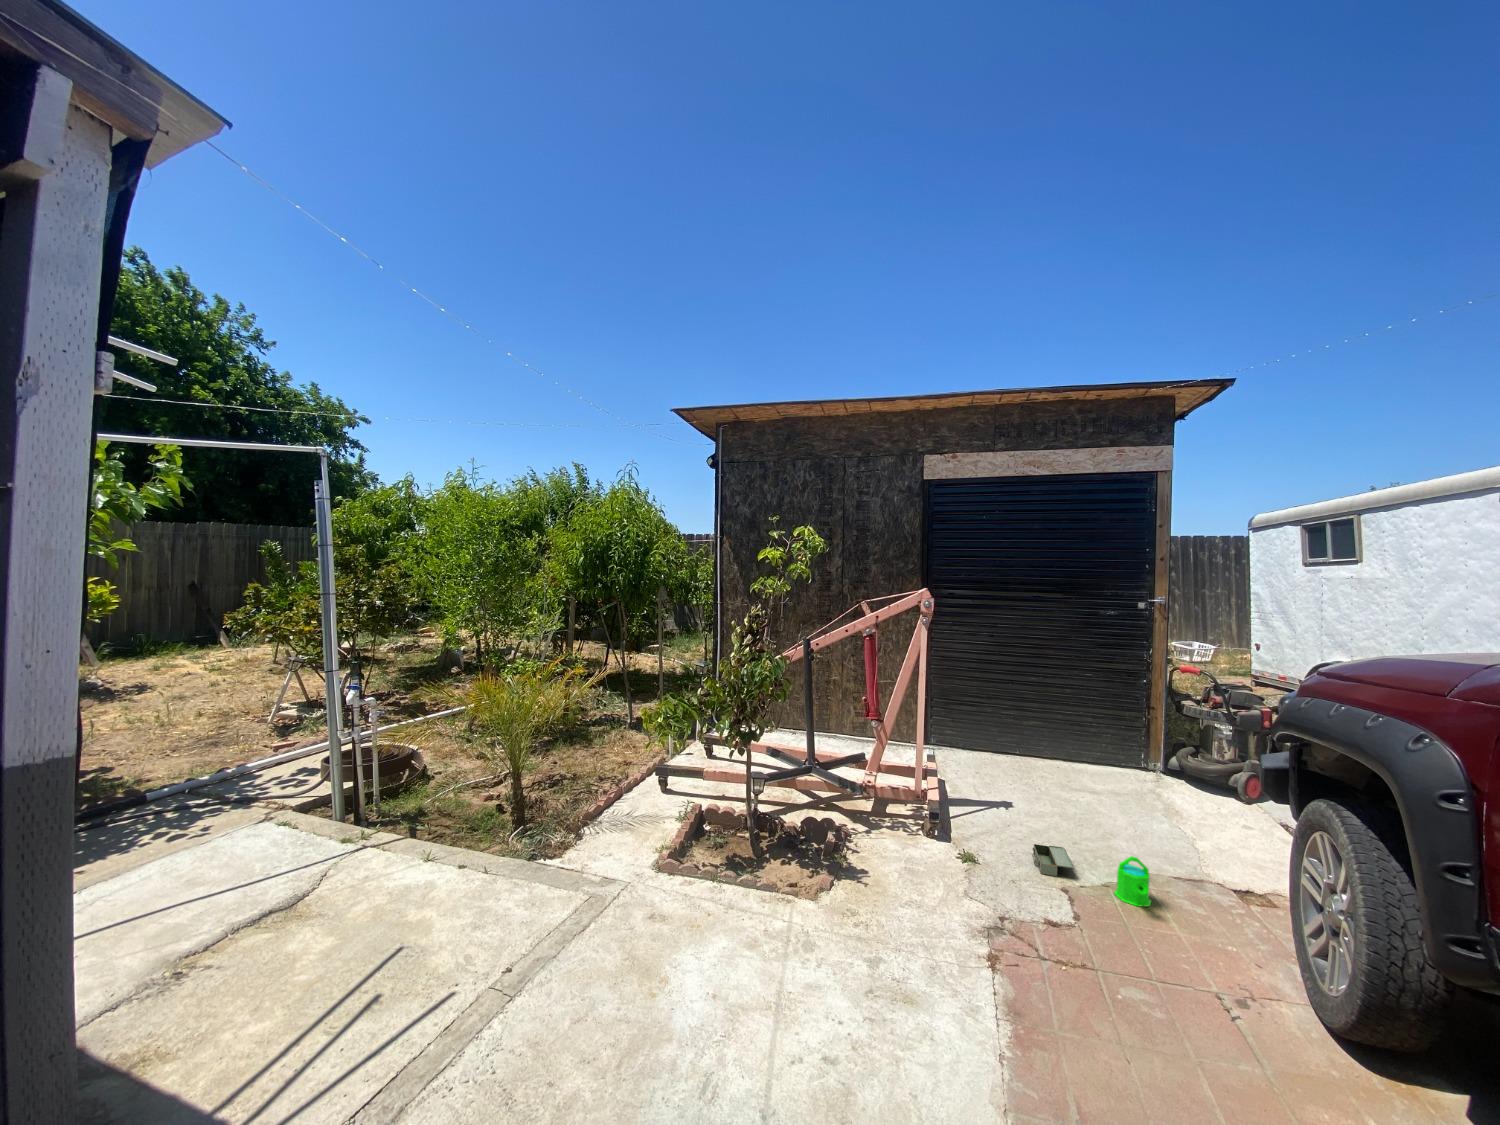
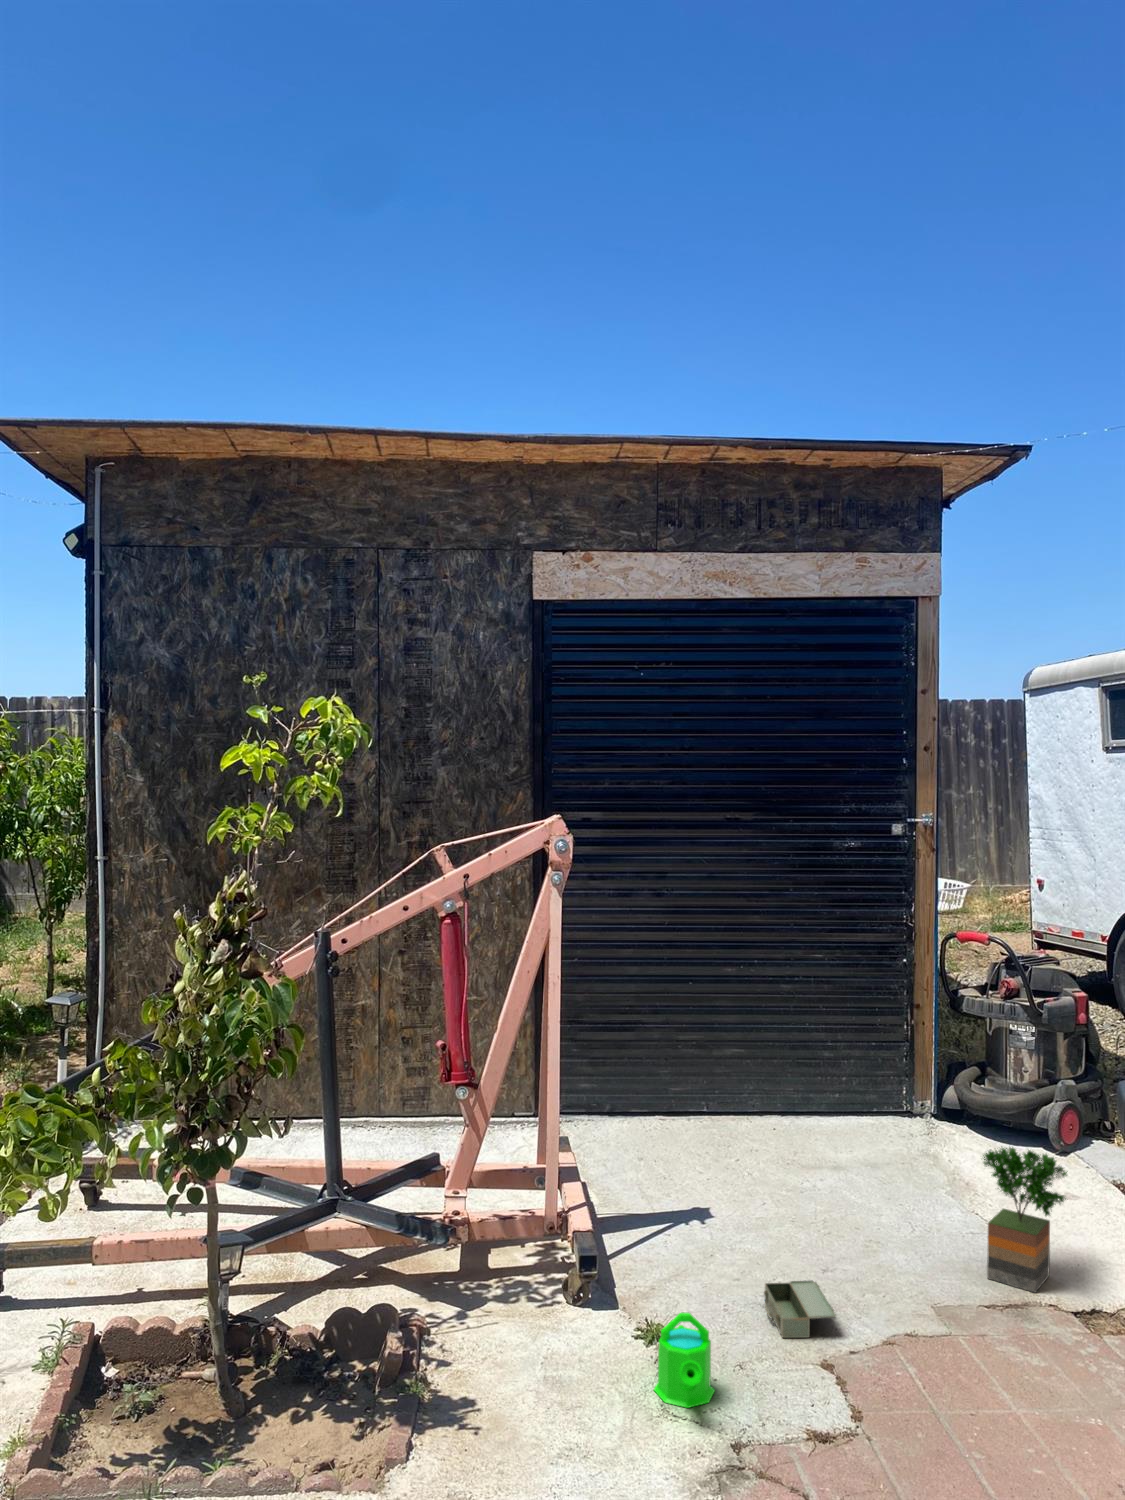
potted tree: none [1178,791,1240,880] -> present [983,1147,1068,1292]
watering can: present [1114,856,1151,906] -> present [654,1313,715,1408]

